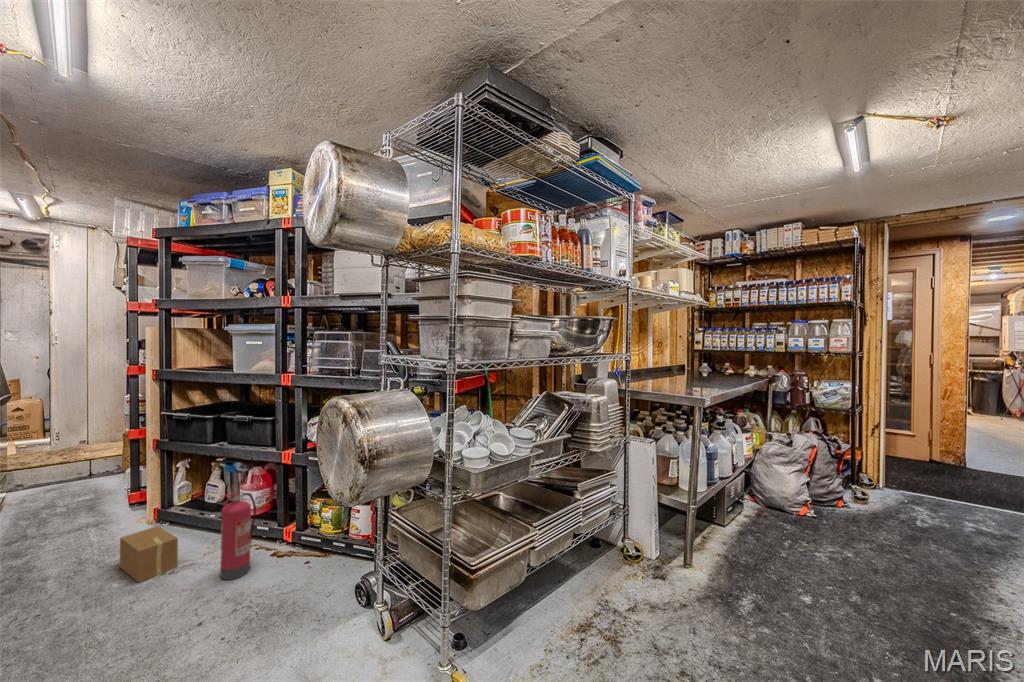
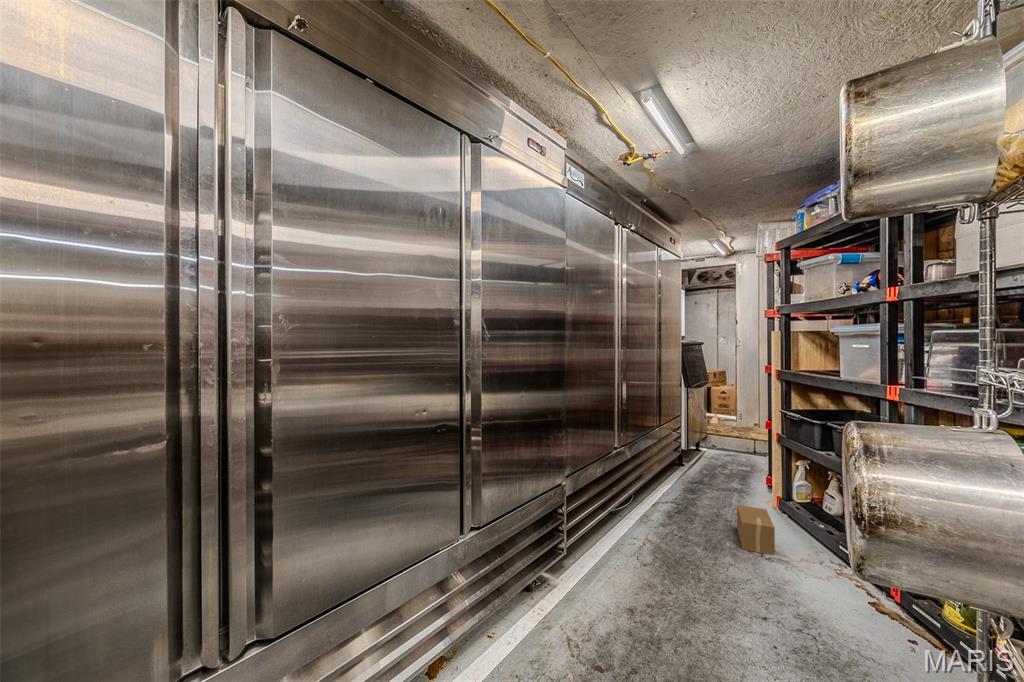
fire extinguisher: present [220,493,256,580] -> none [802,504,850,604]

